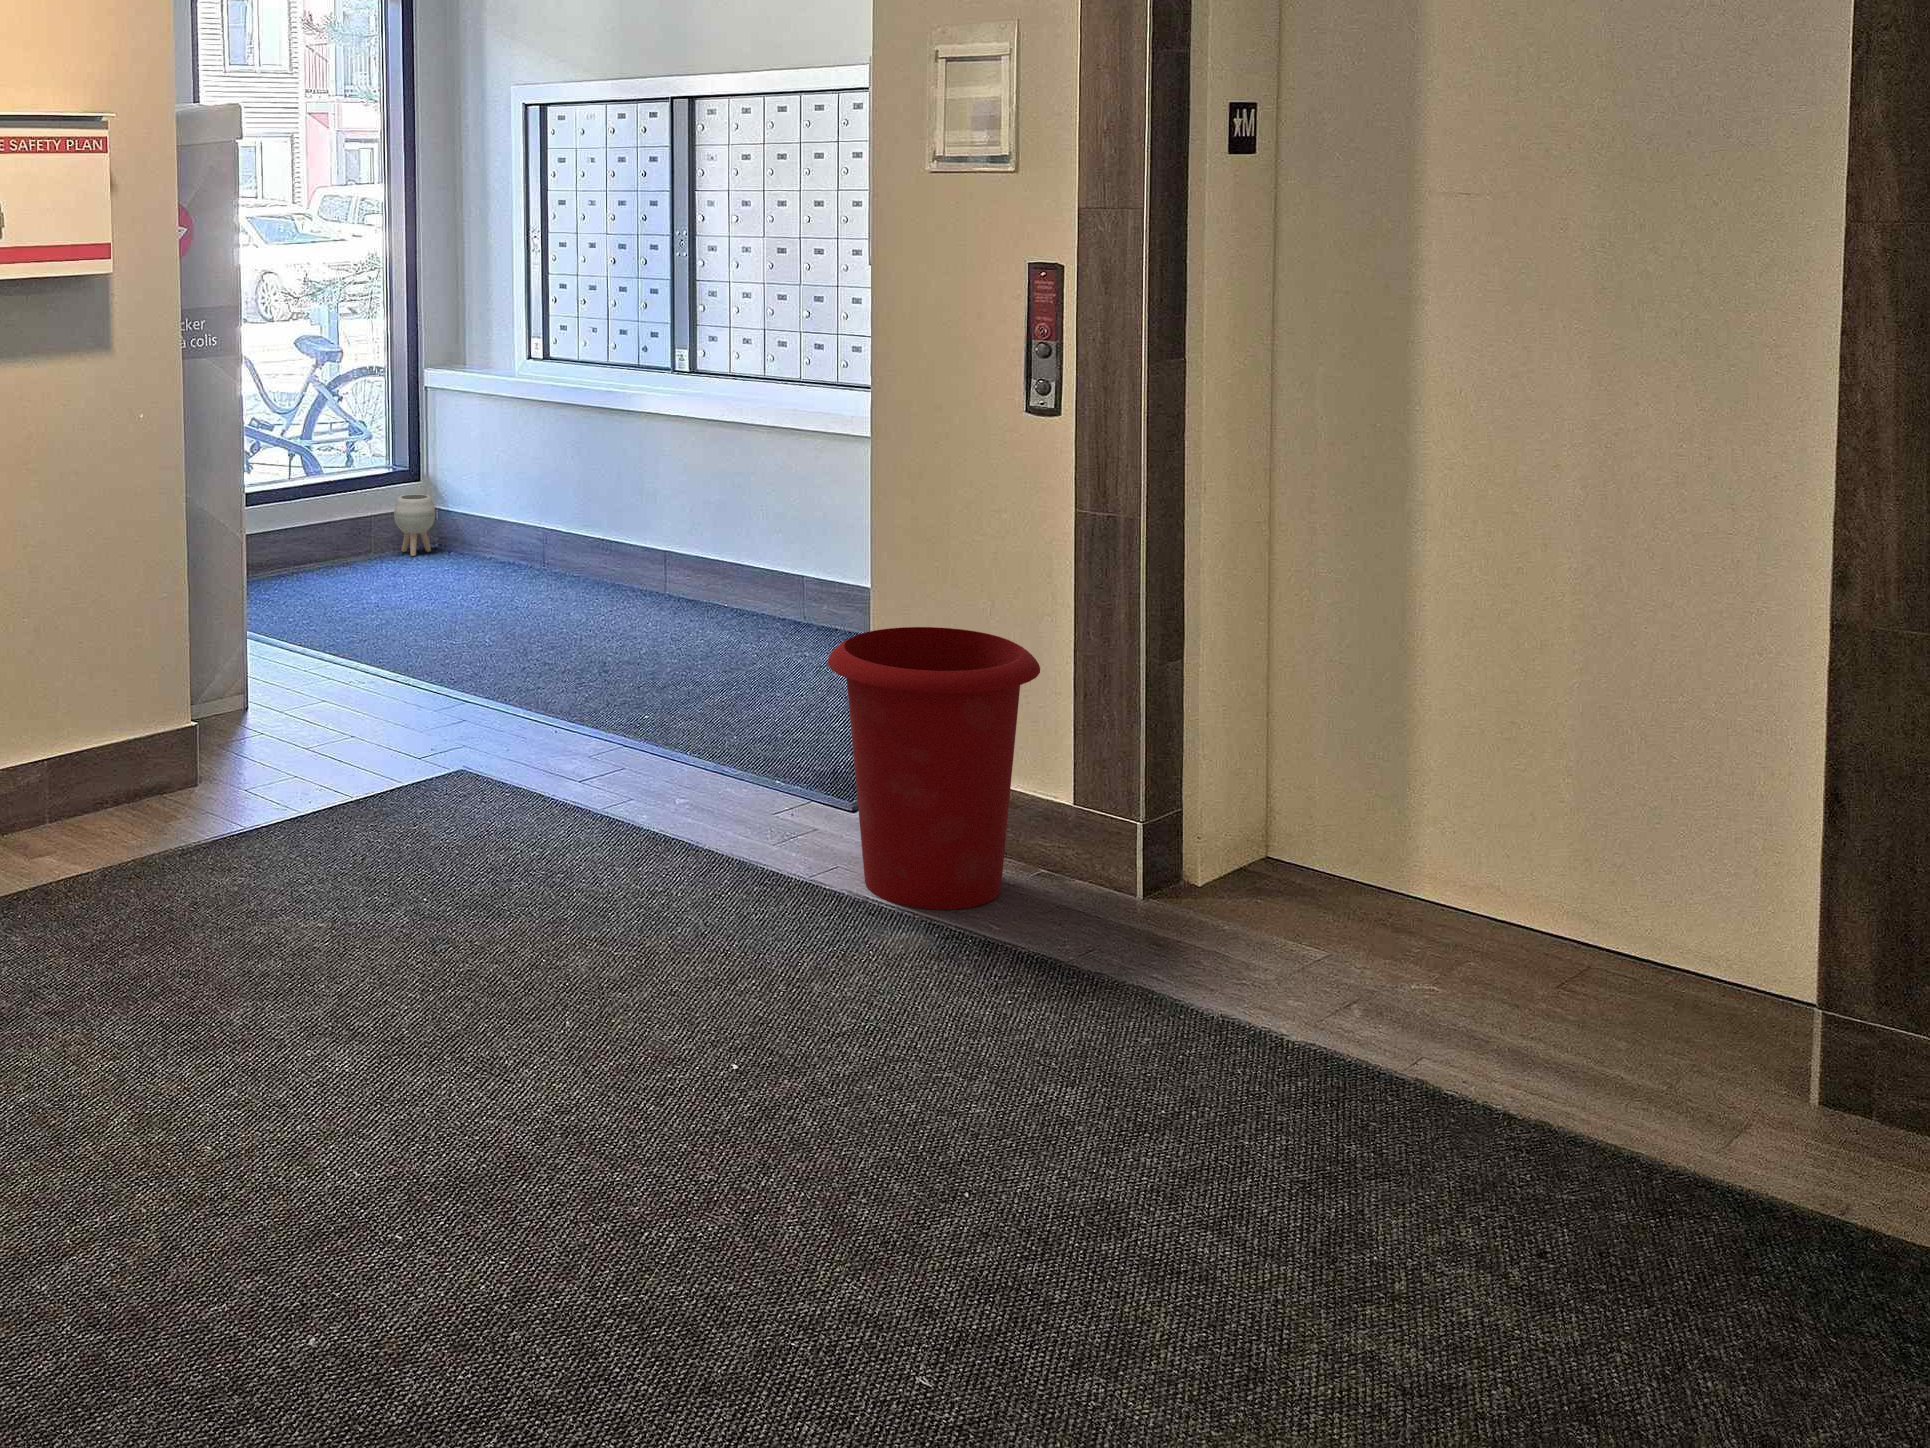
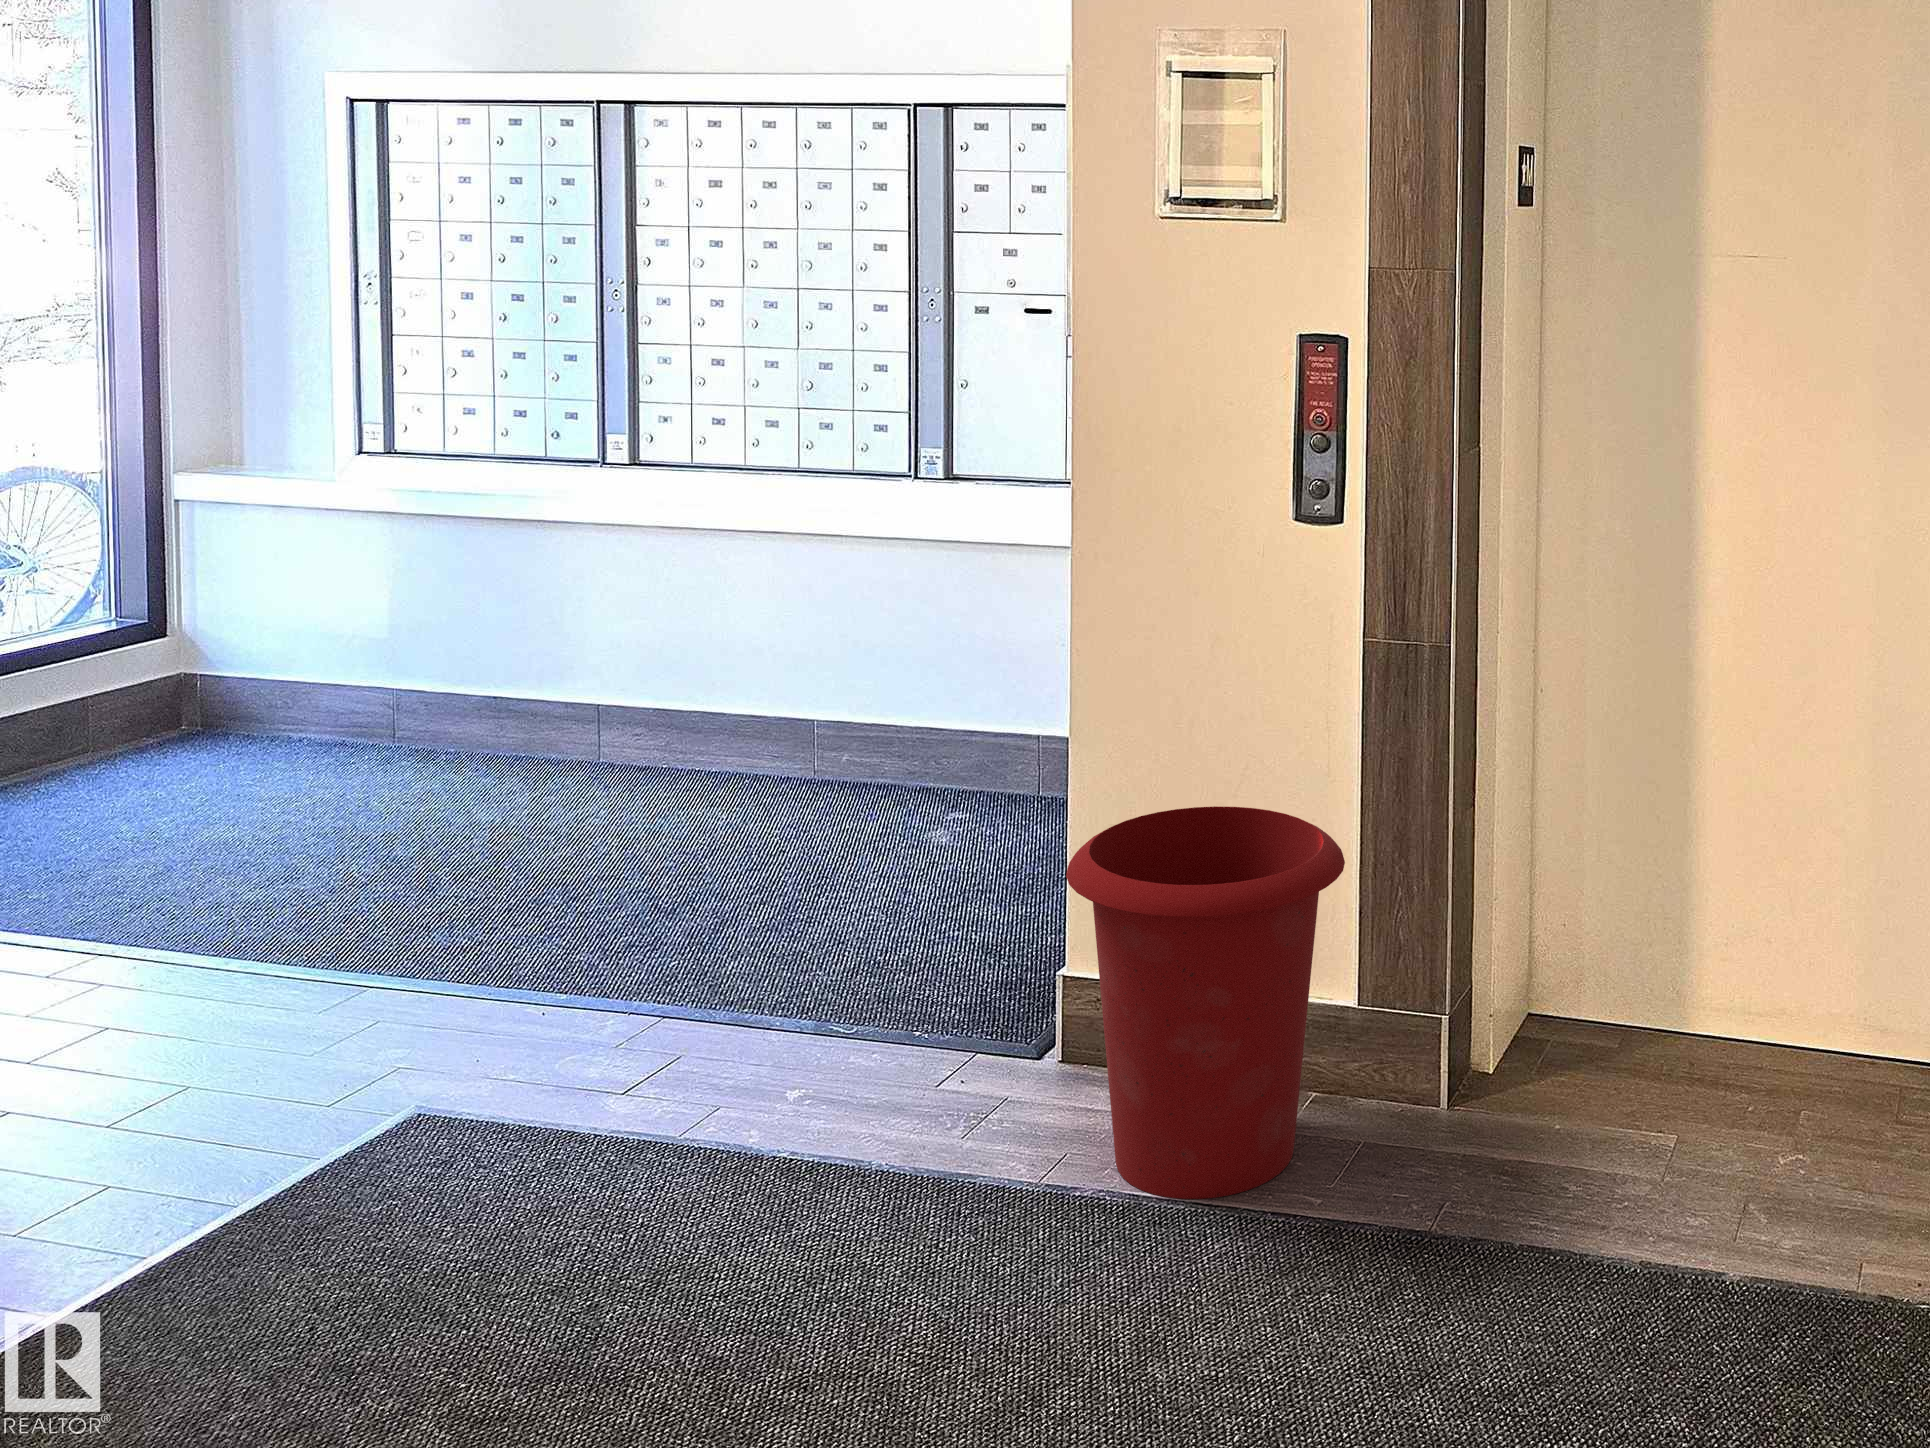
planter: present [394,494,435,556] -> none [132,656,205,749]

